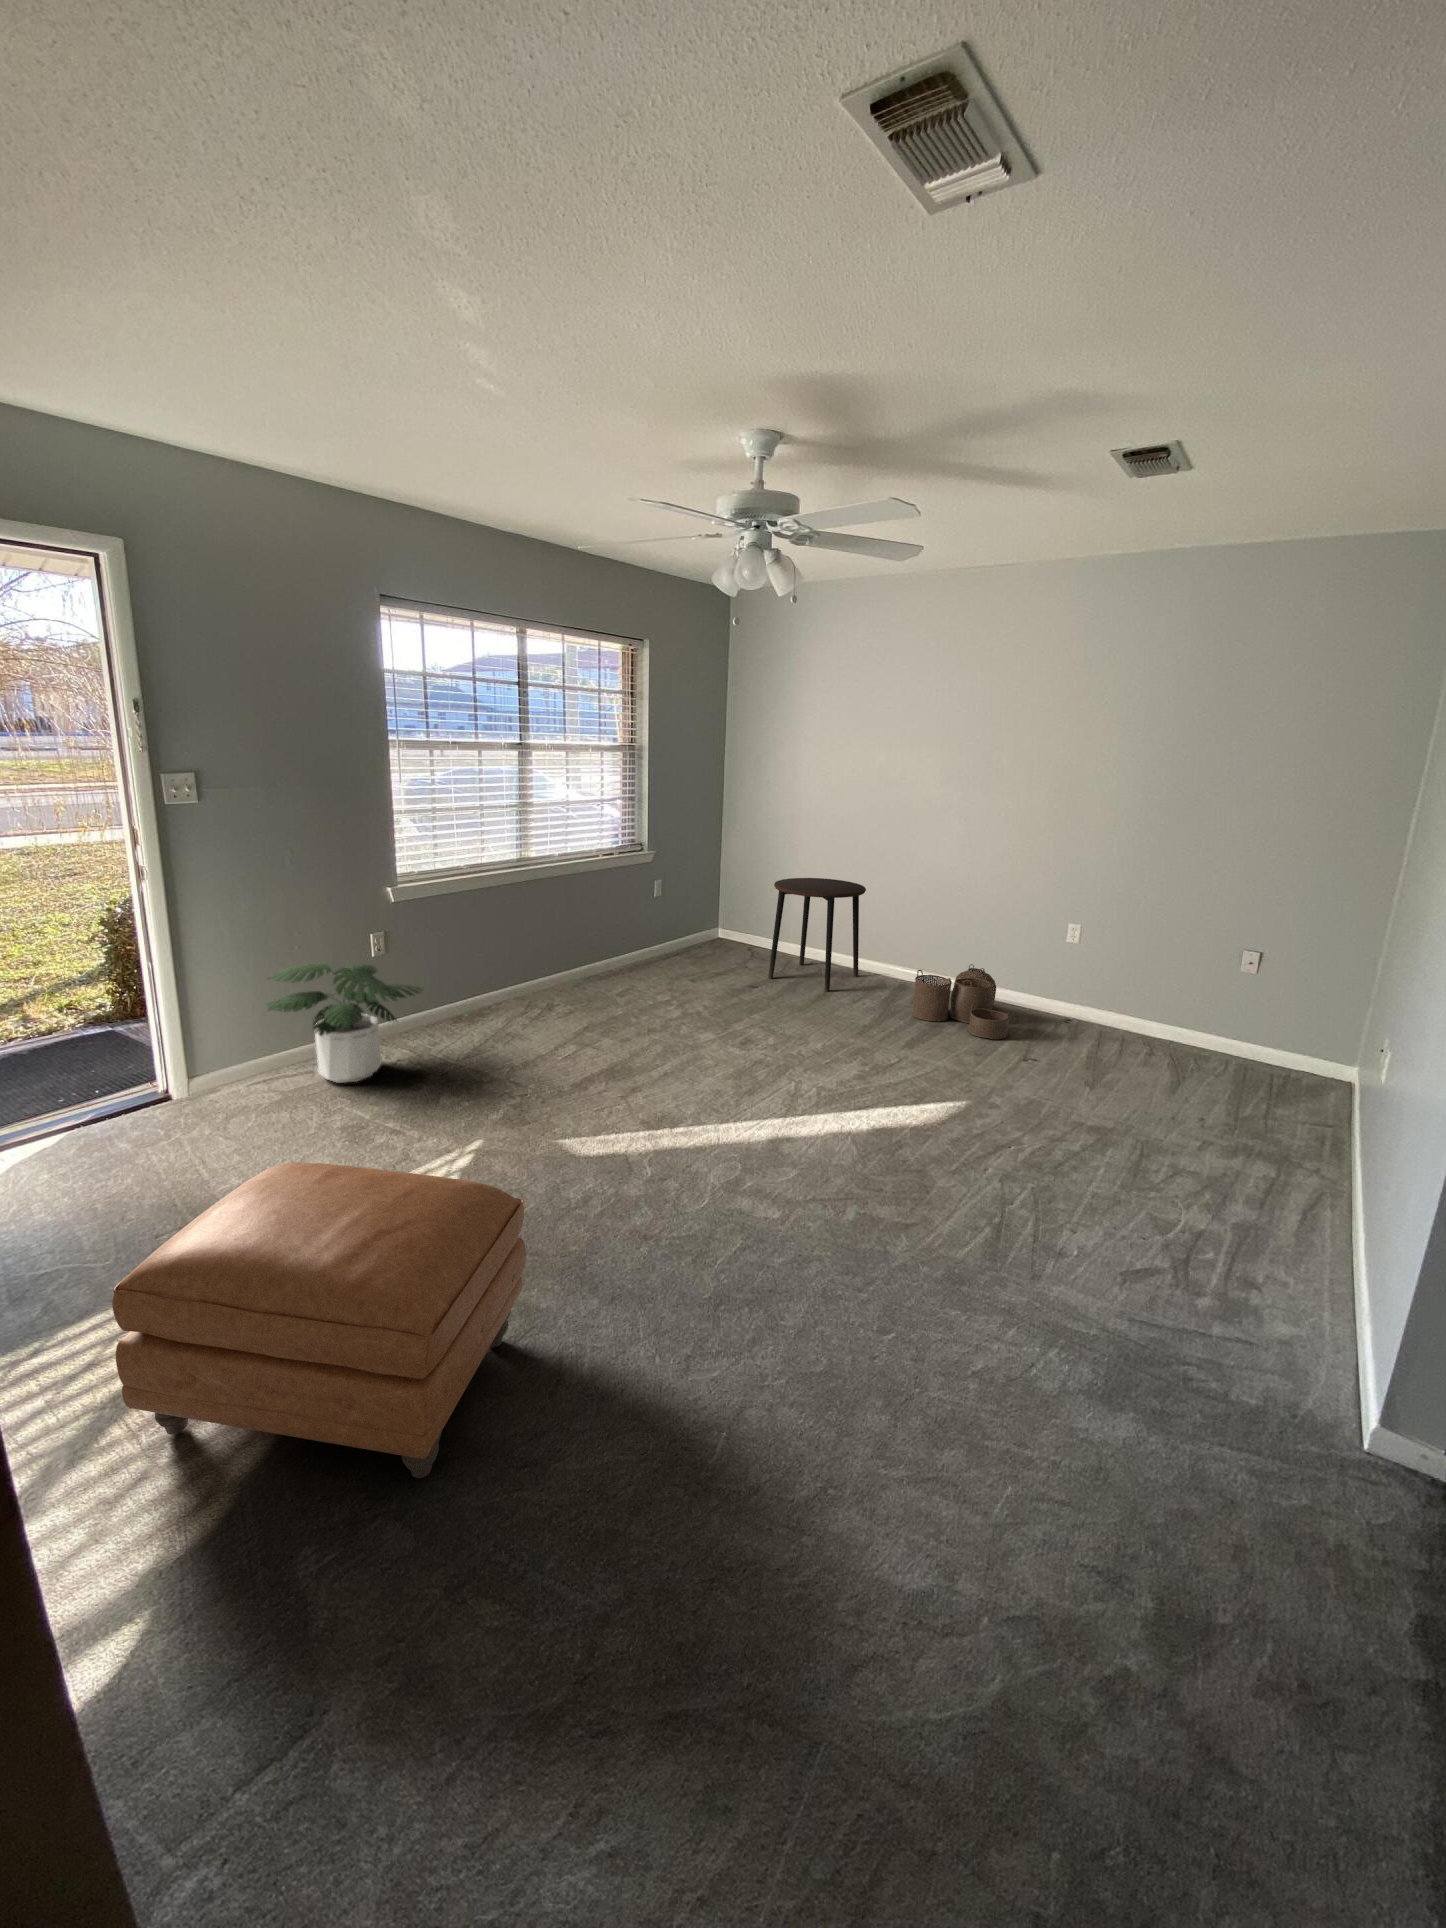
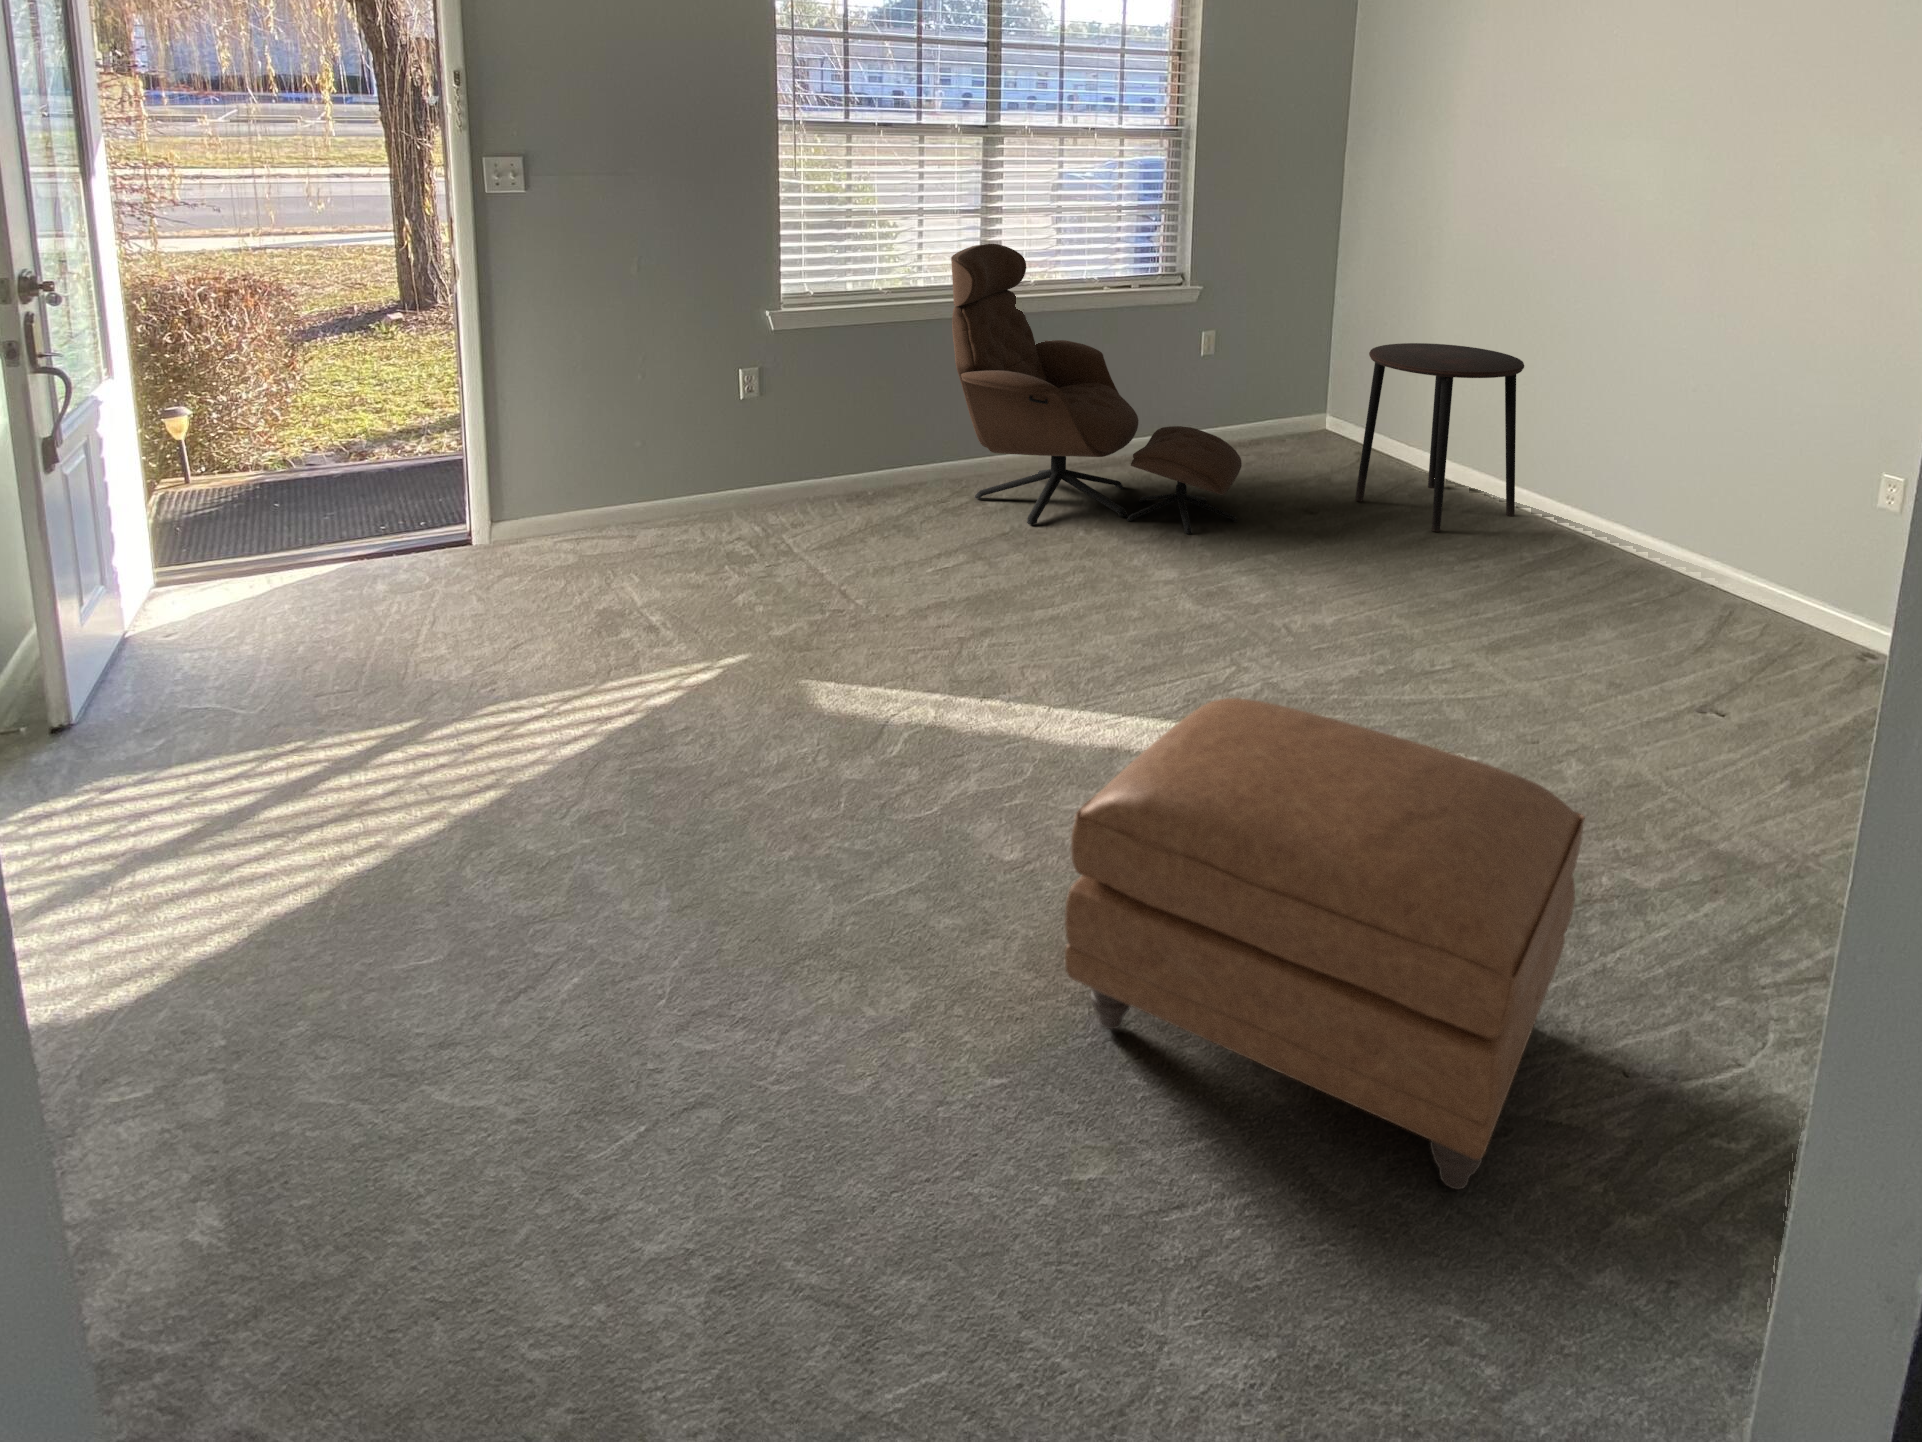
lounge chair: none [521,829,715,1019] -> present [951,244,1242,534]
potted plant: present [267,963,423,1083] -> none [572,400,776,561]
woven basket: present [912,964,1009,1039] -> none [1552,510,1731,648]
ottoman: present [112,1162,526,1478] -> present [1065,698,1585,1189]

